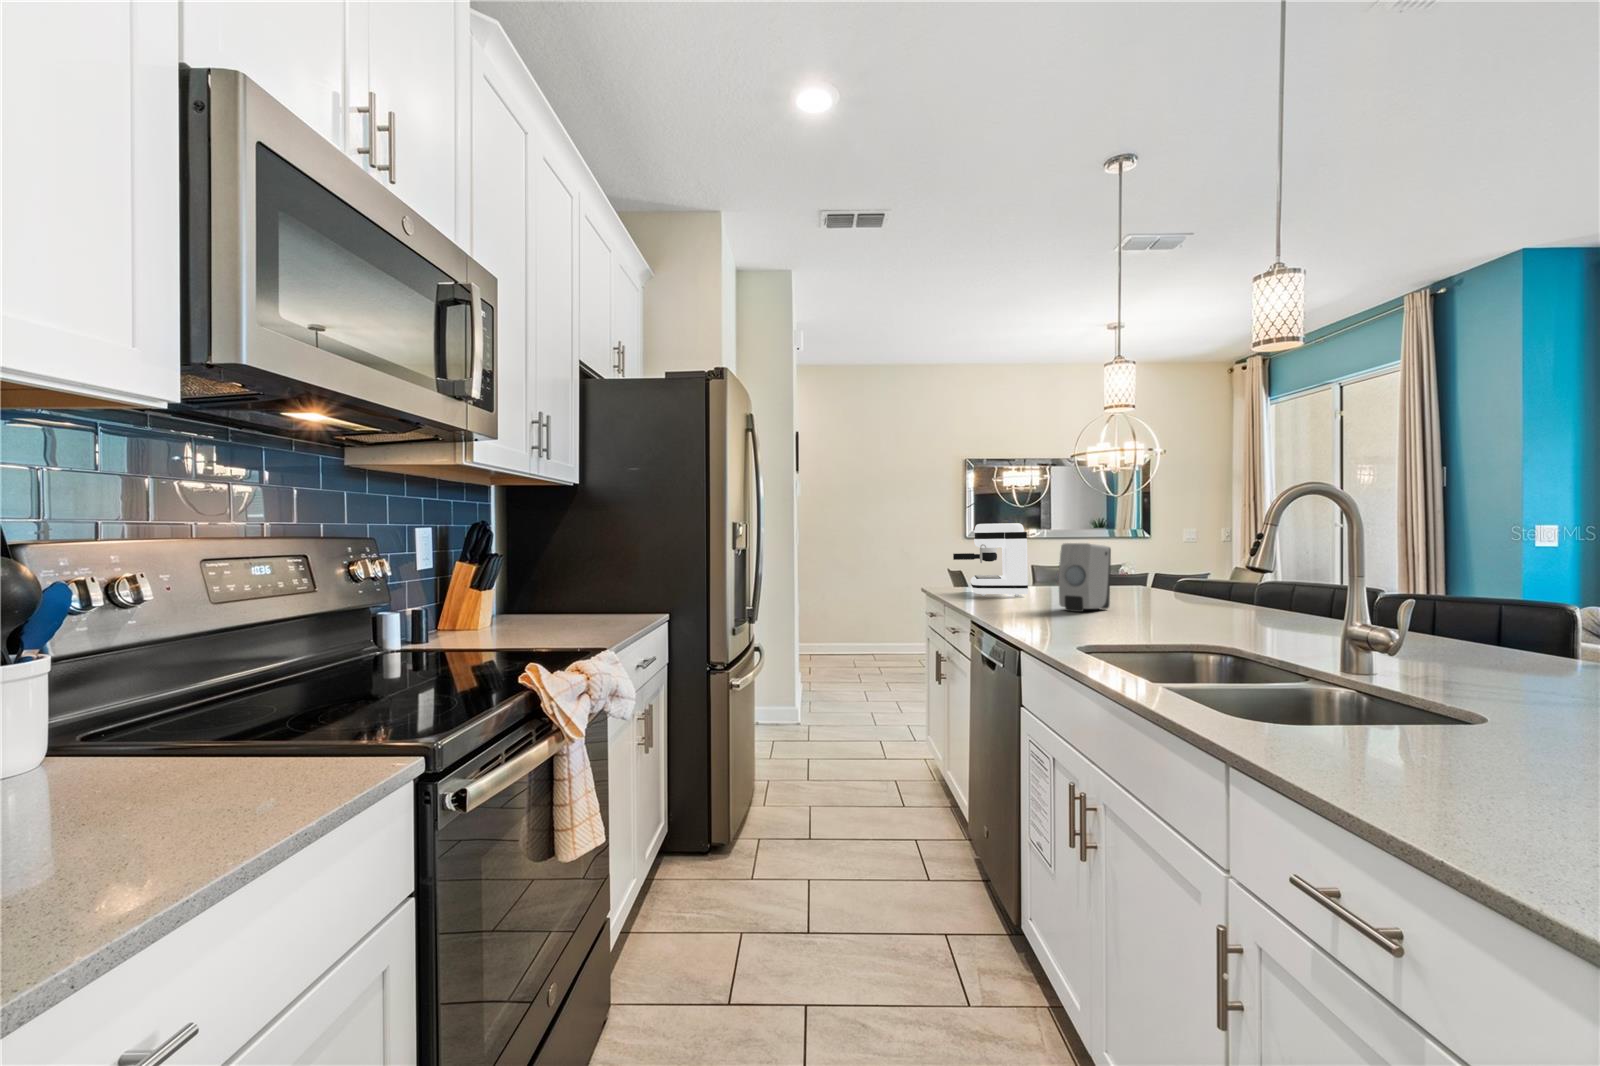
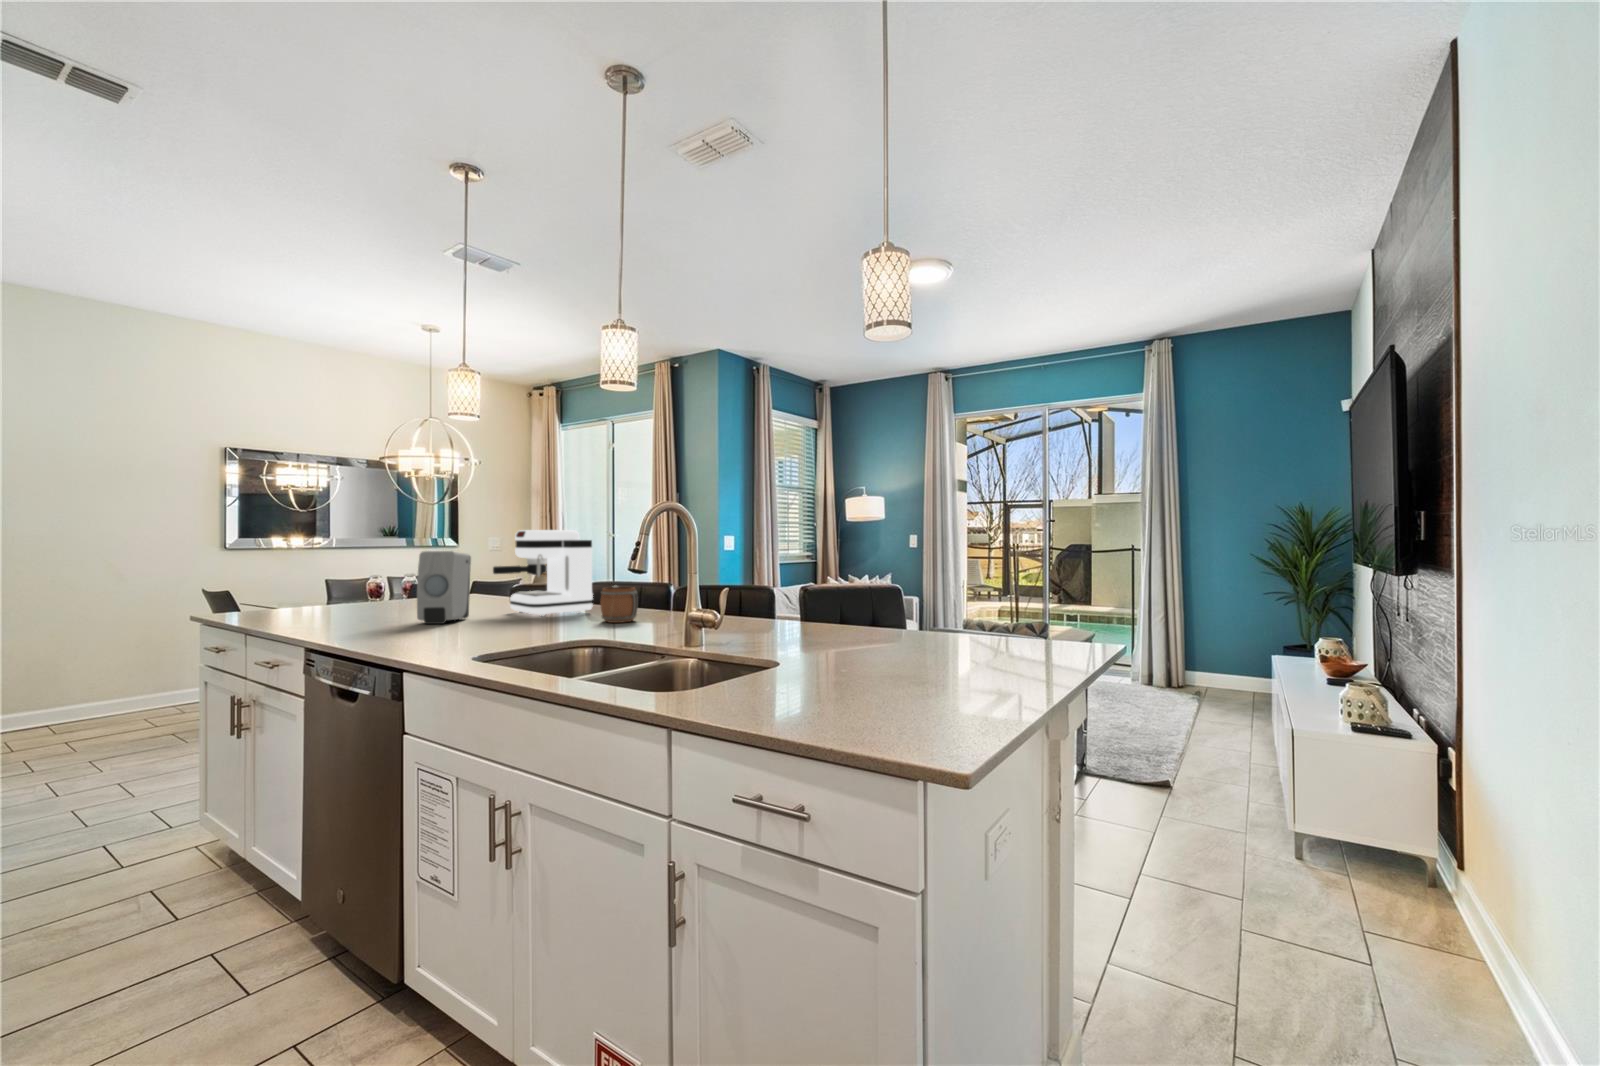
coffee maker: present [953,523,1028,596] -> present [493,530,593,616]
mug: none [1251,586,1305,632] -> present [600,586,638,623]

